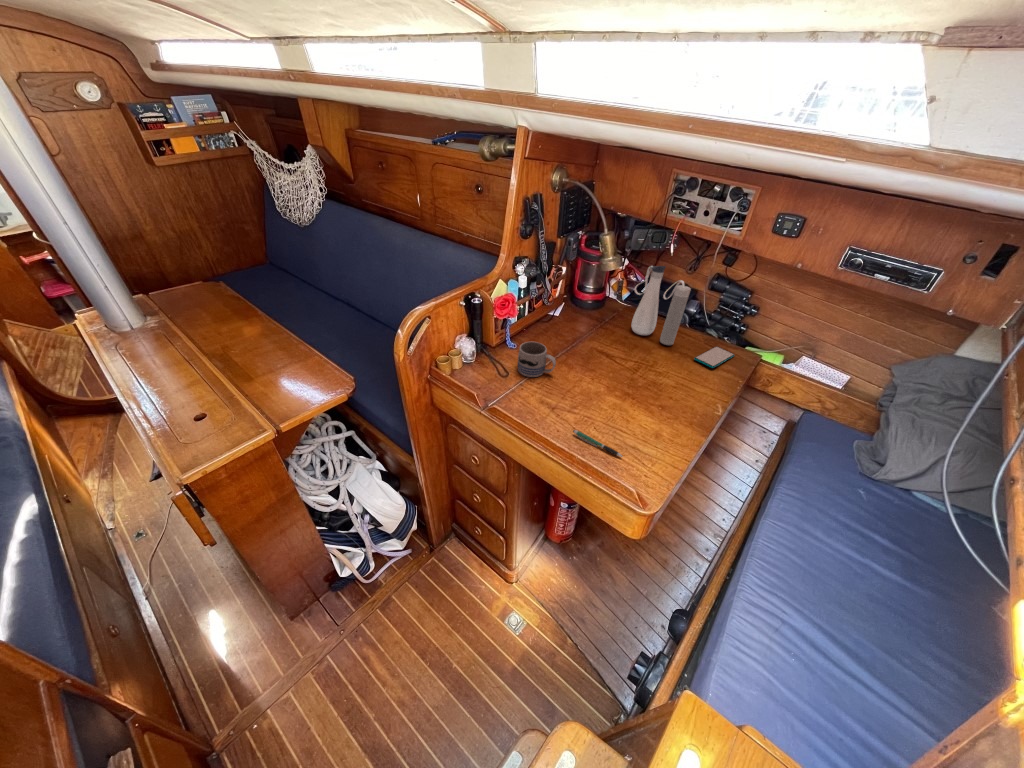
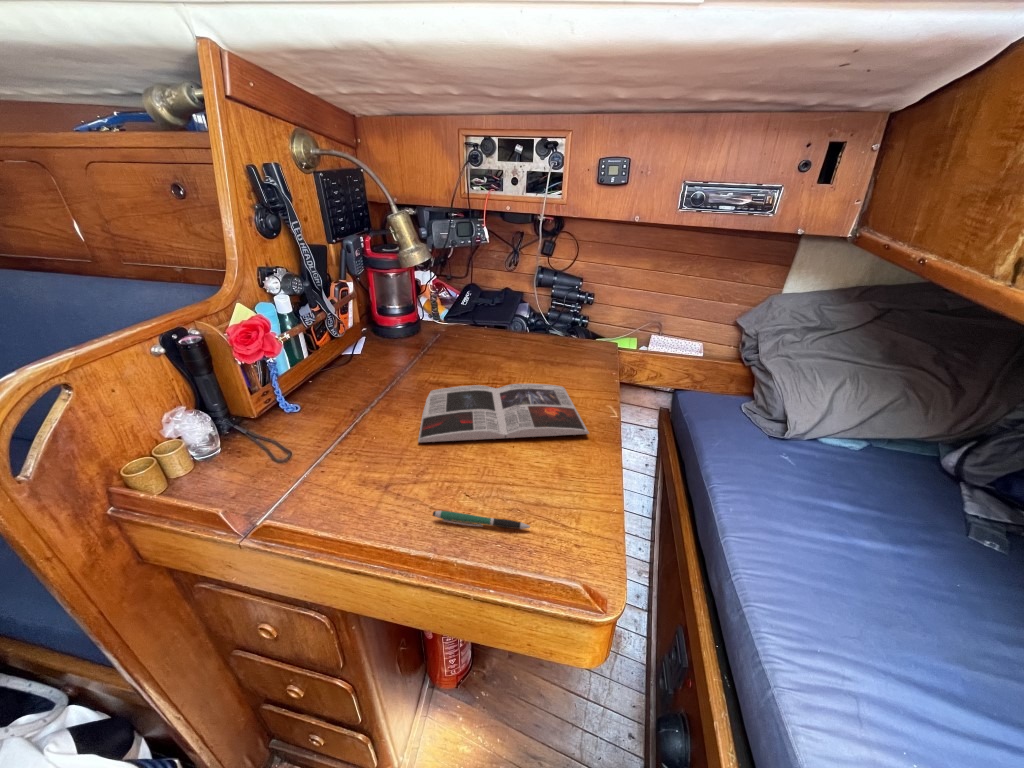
water bottle: present [631,266,691,345] -> none [455,255,525,355]
mug: present [518,342,556,377] -> none [298,387,372,448]
smartphone: present [694,346,734,368] -> none [555,344,593,366]
magazine: none [577,357,691,419] -> present [418,384,589,442]

